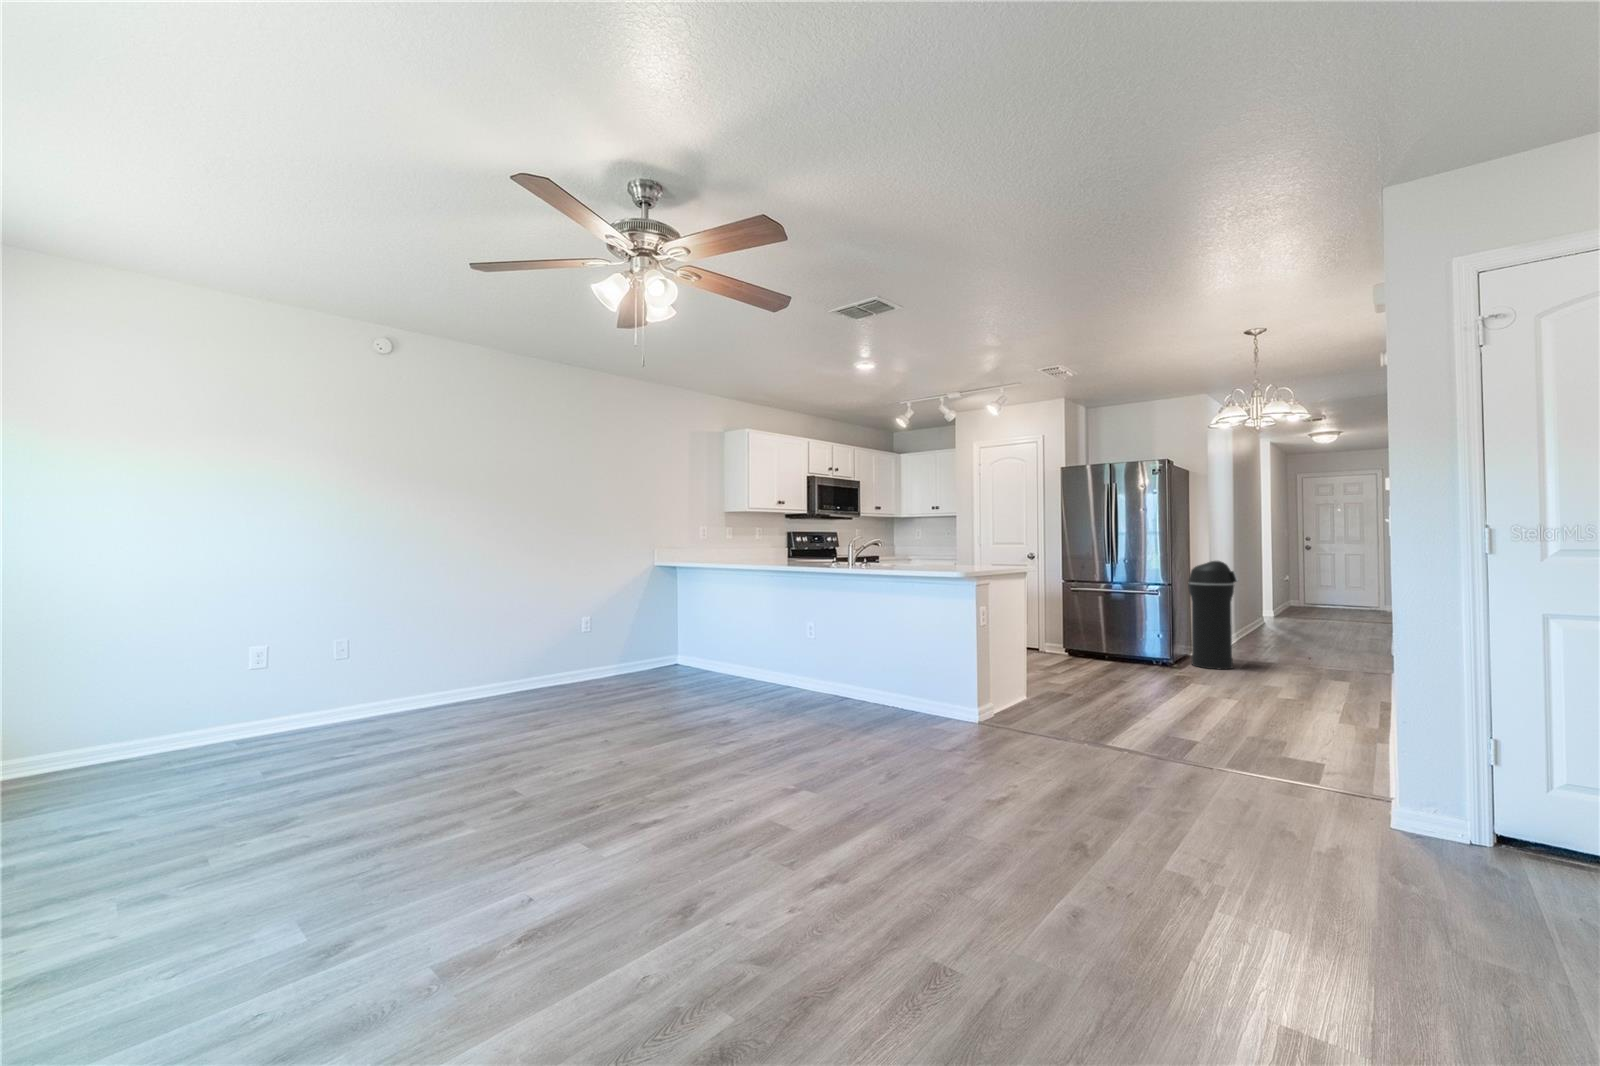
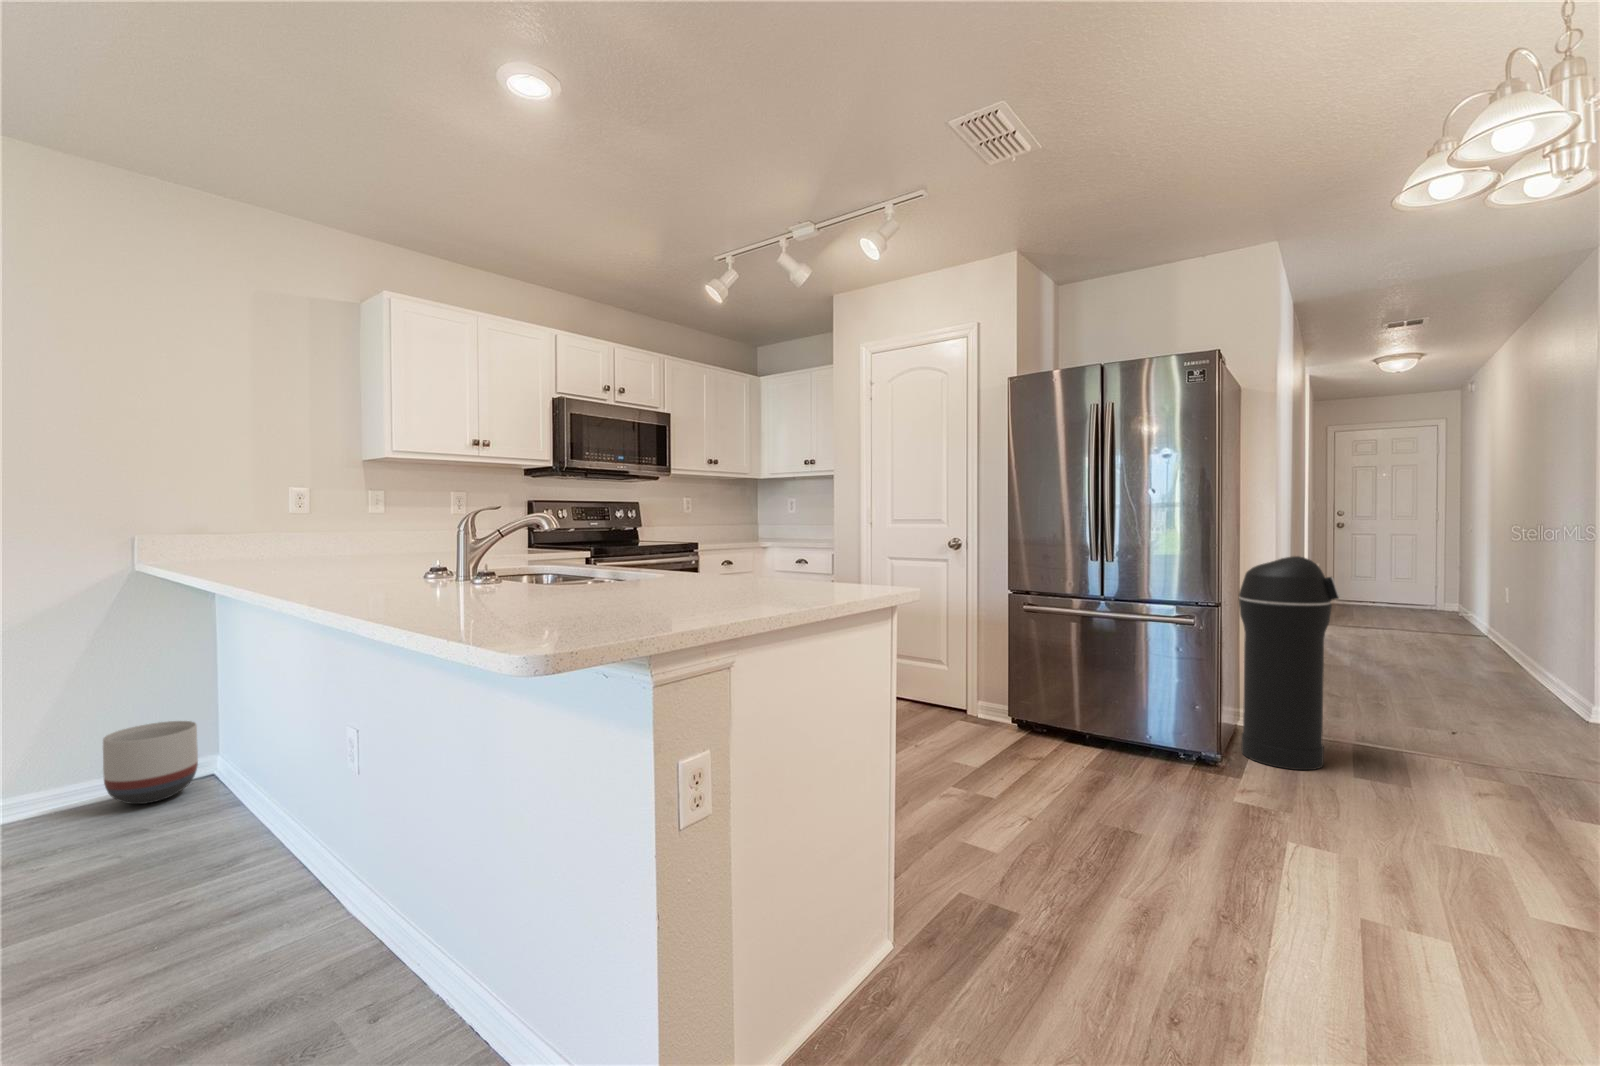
planter: none [645,637,677,672] -> present [103,721,198,804]

